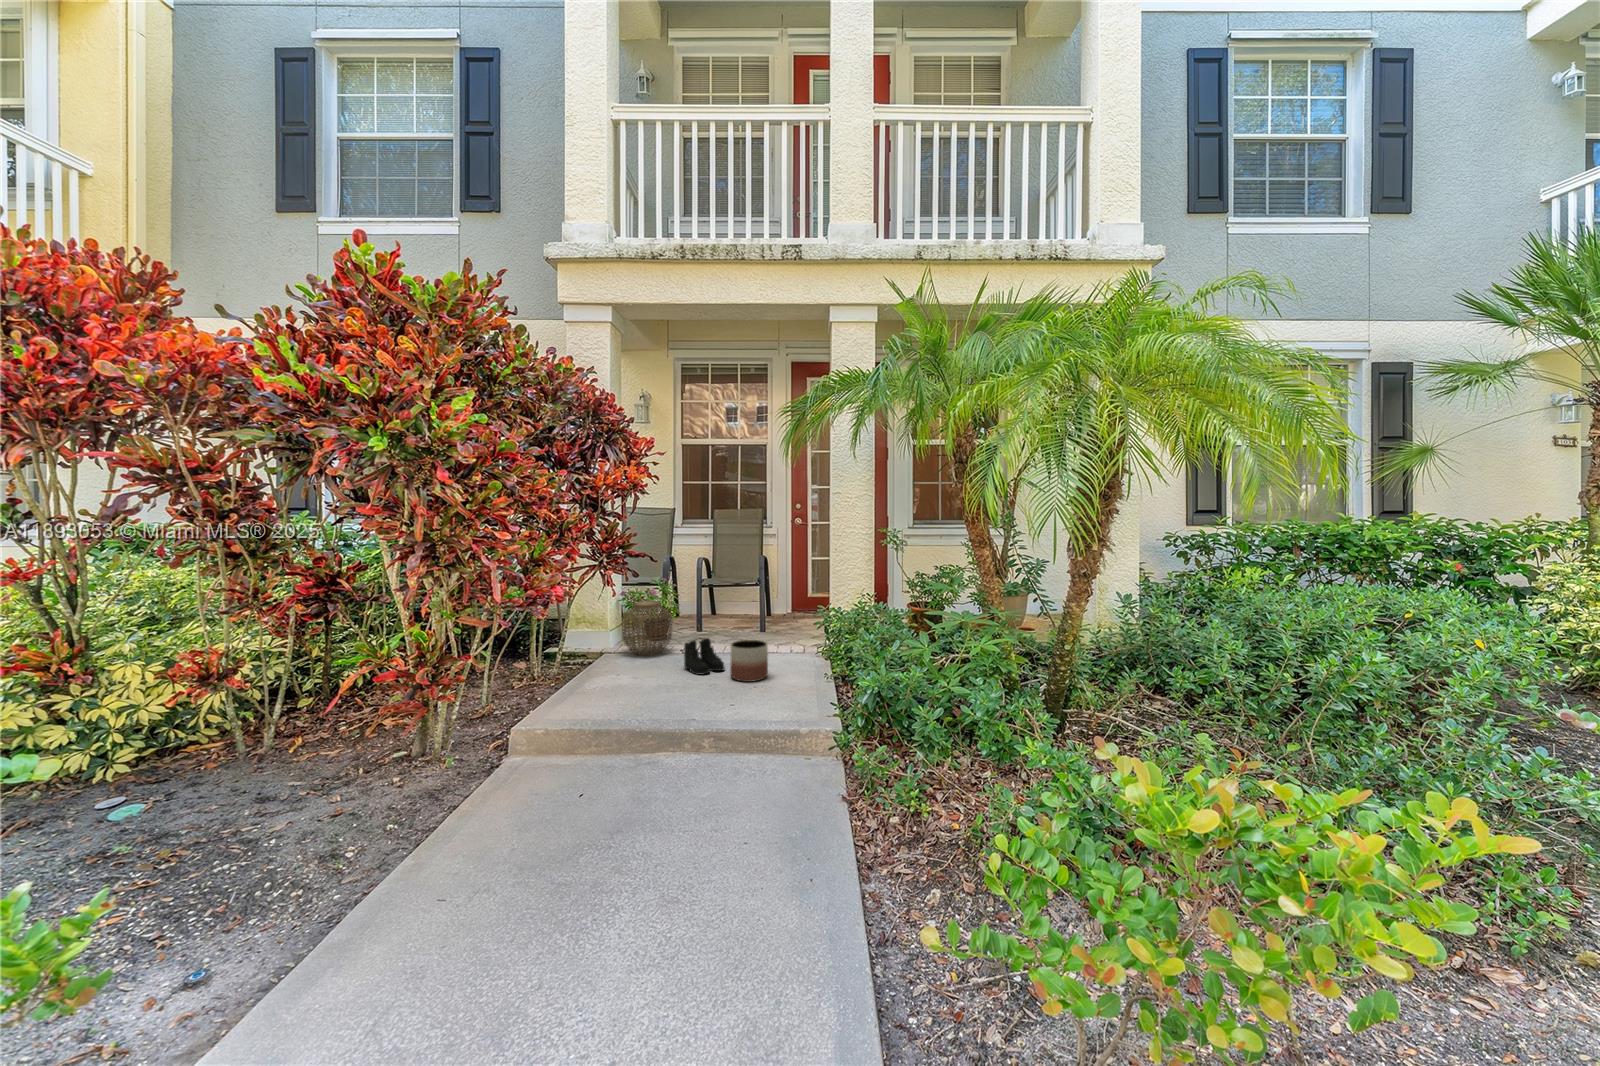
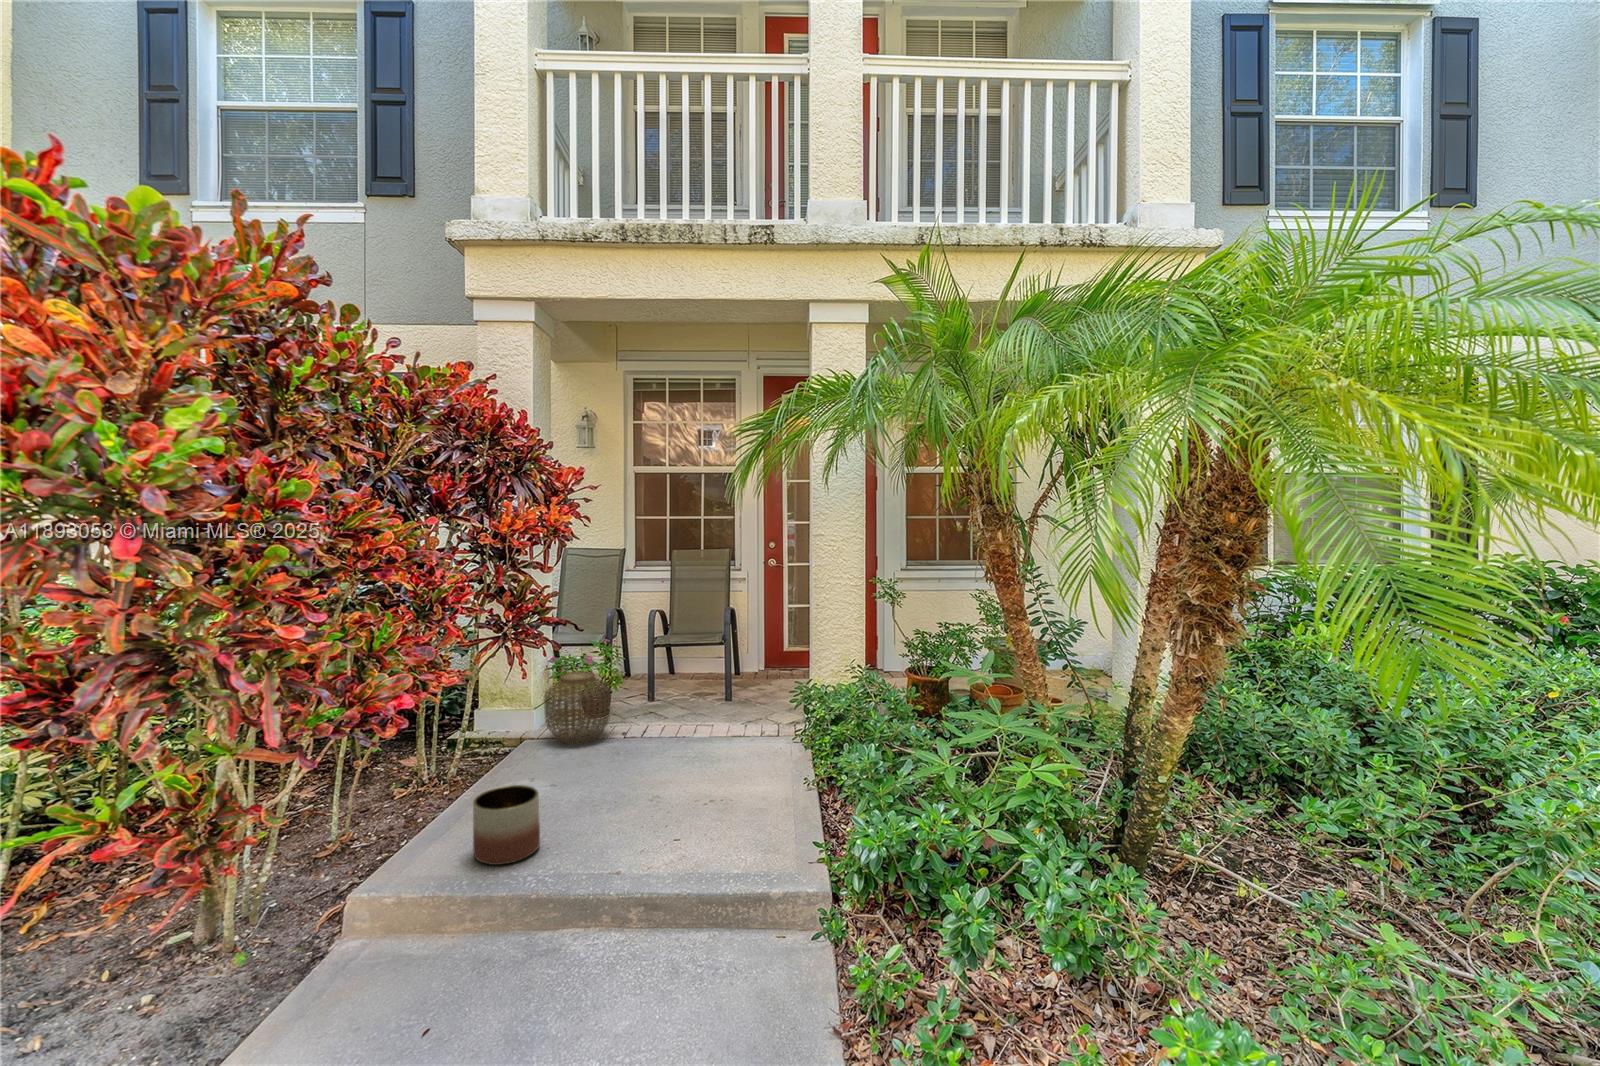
boots: present [684,638,725,674] -> none [623,725,676,777]
planter: present [730,640,768,682] -> present [473,785,540,865]

